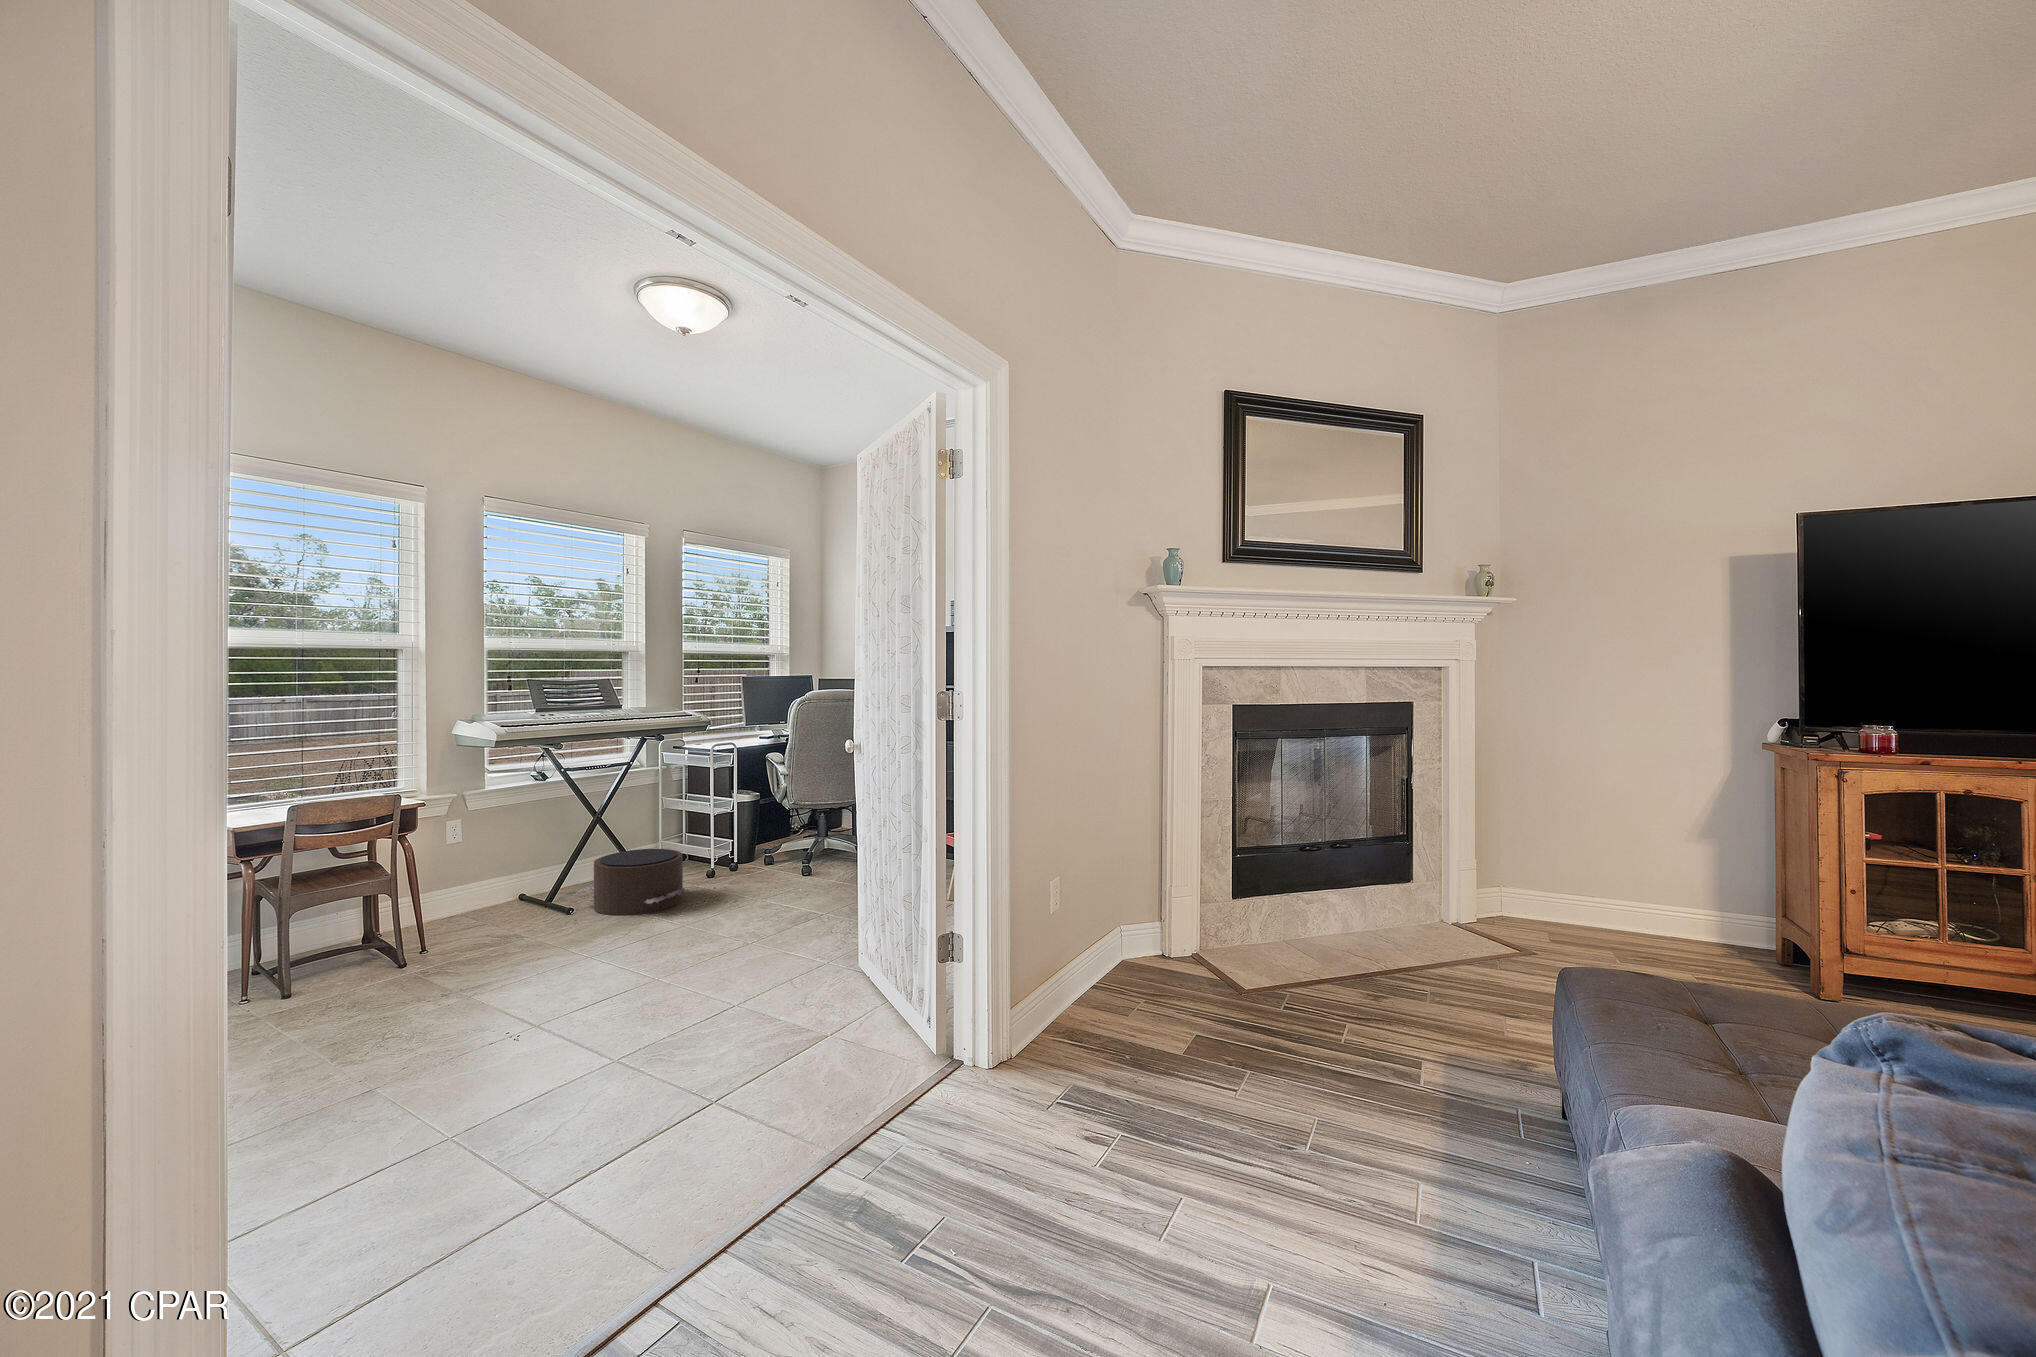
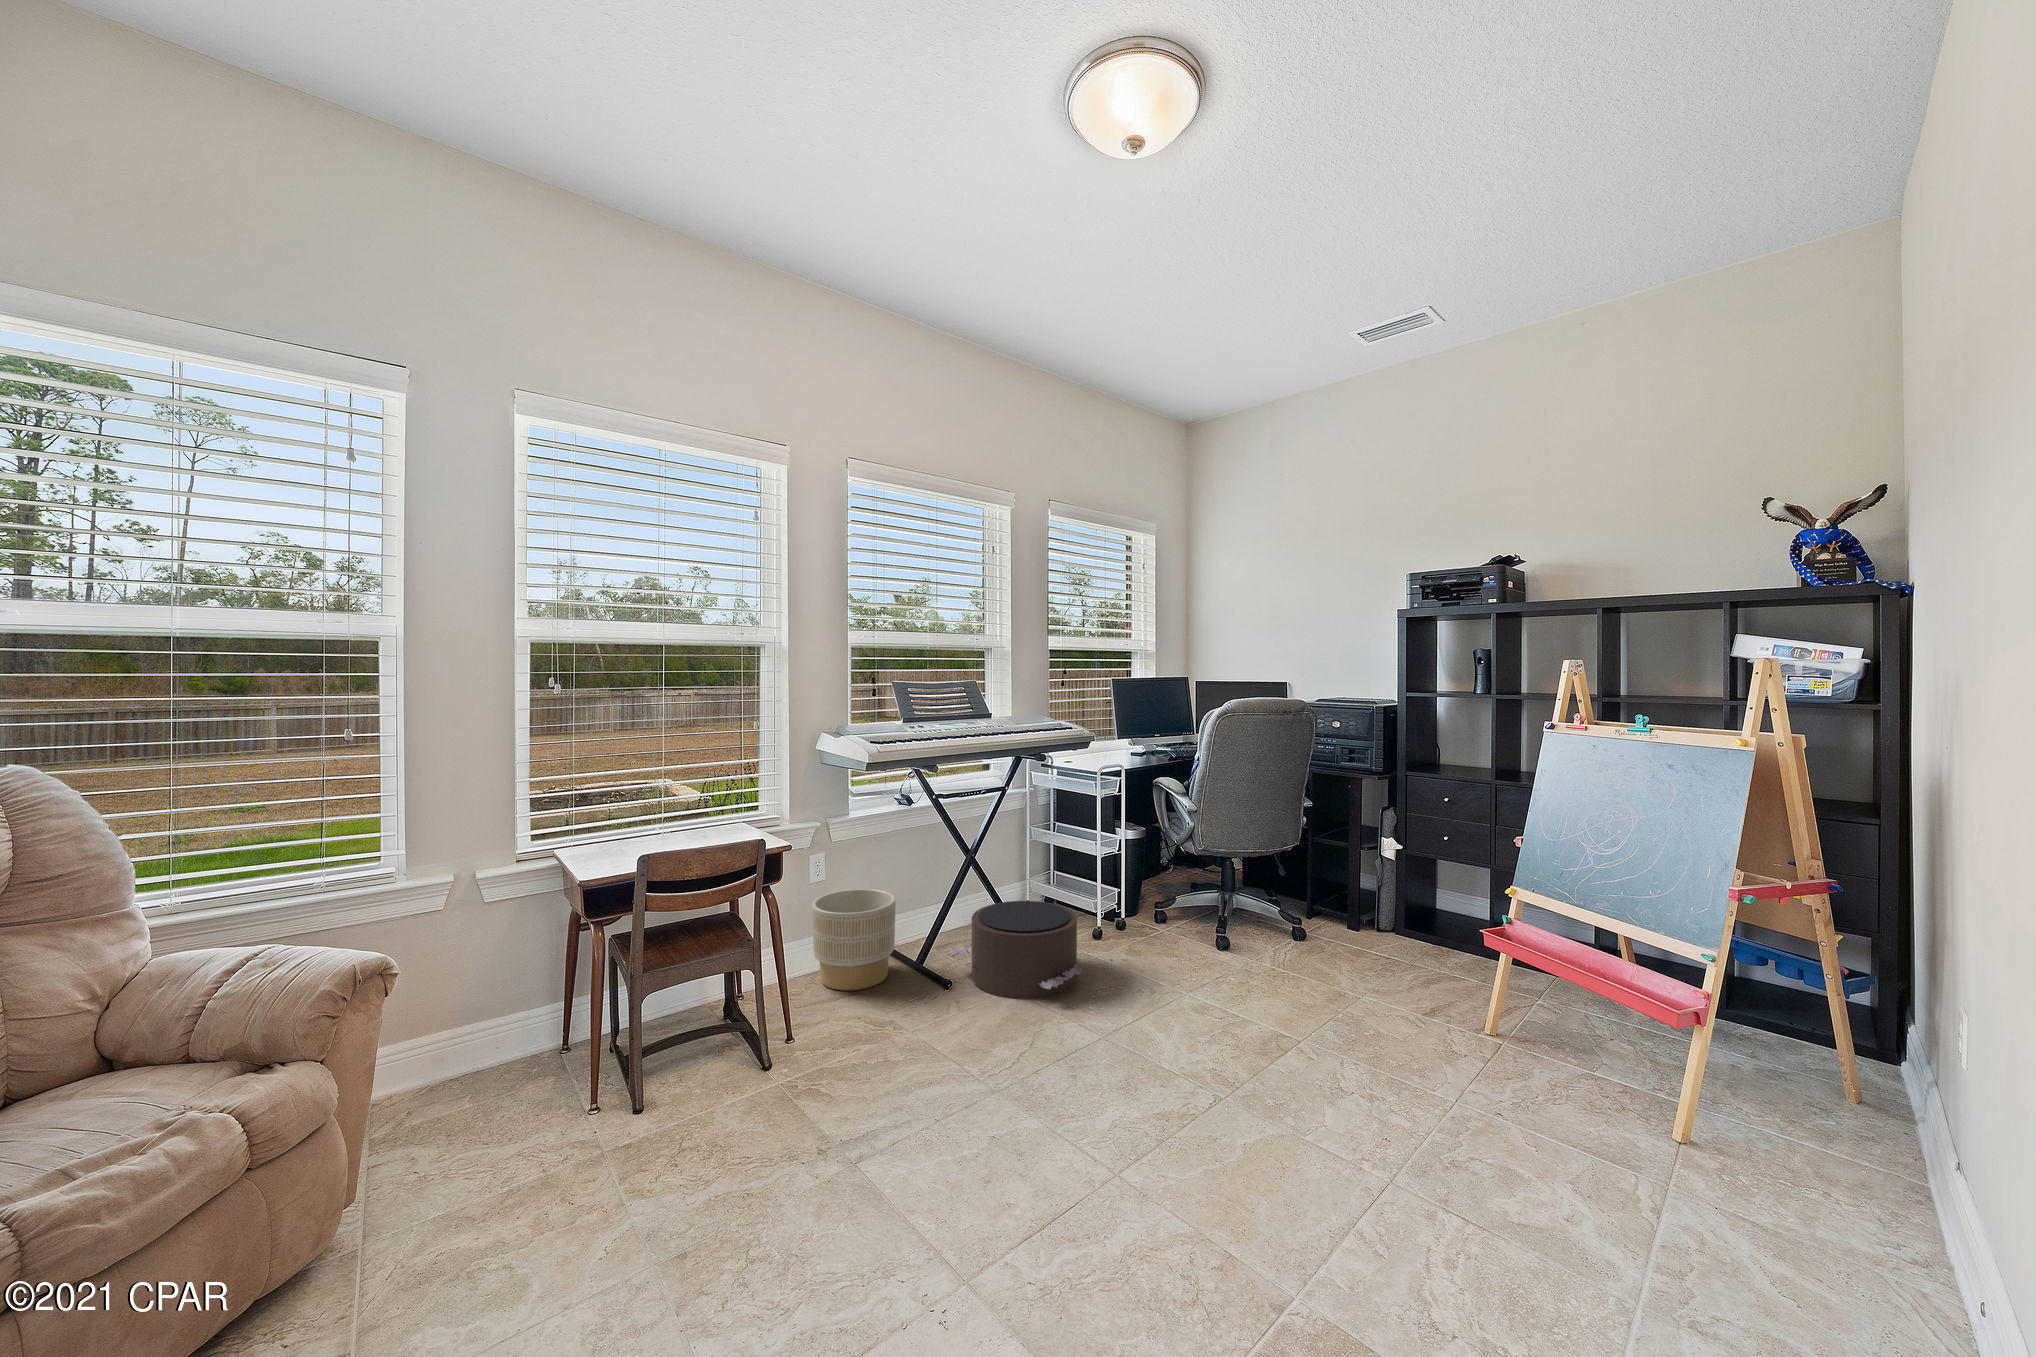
planter: none [449,848,527,924] -> present [812,889,895,991]

